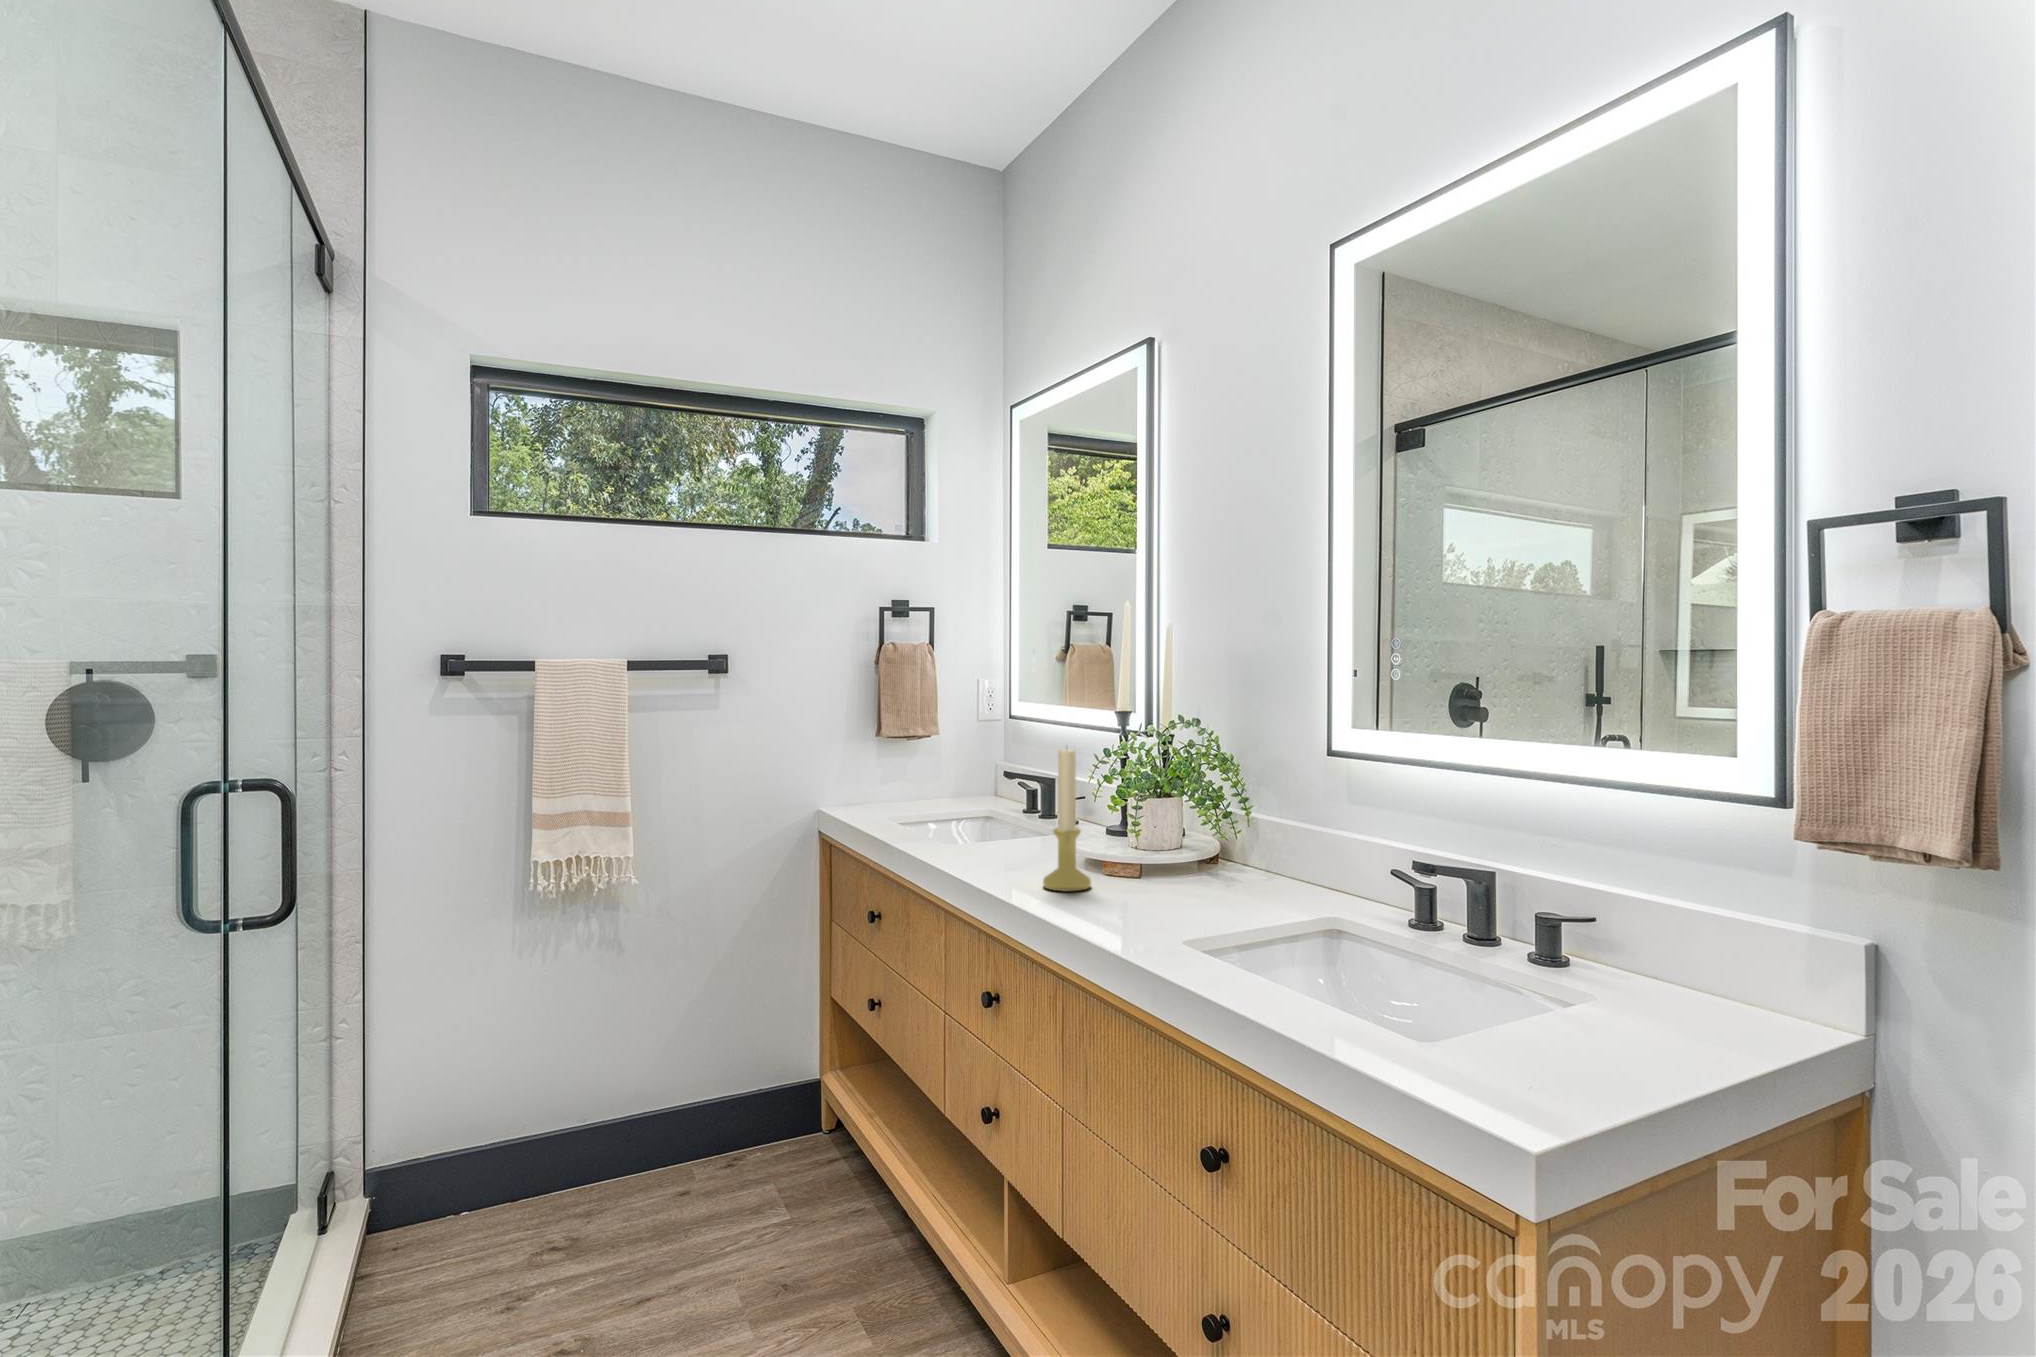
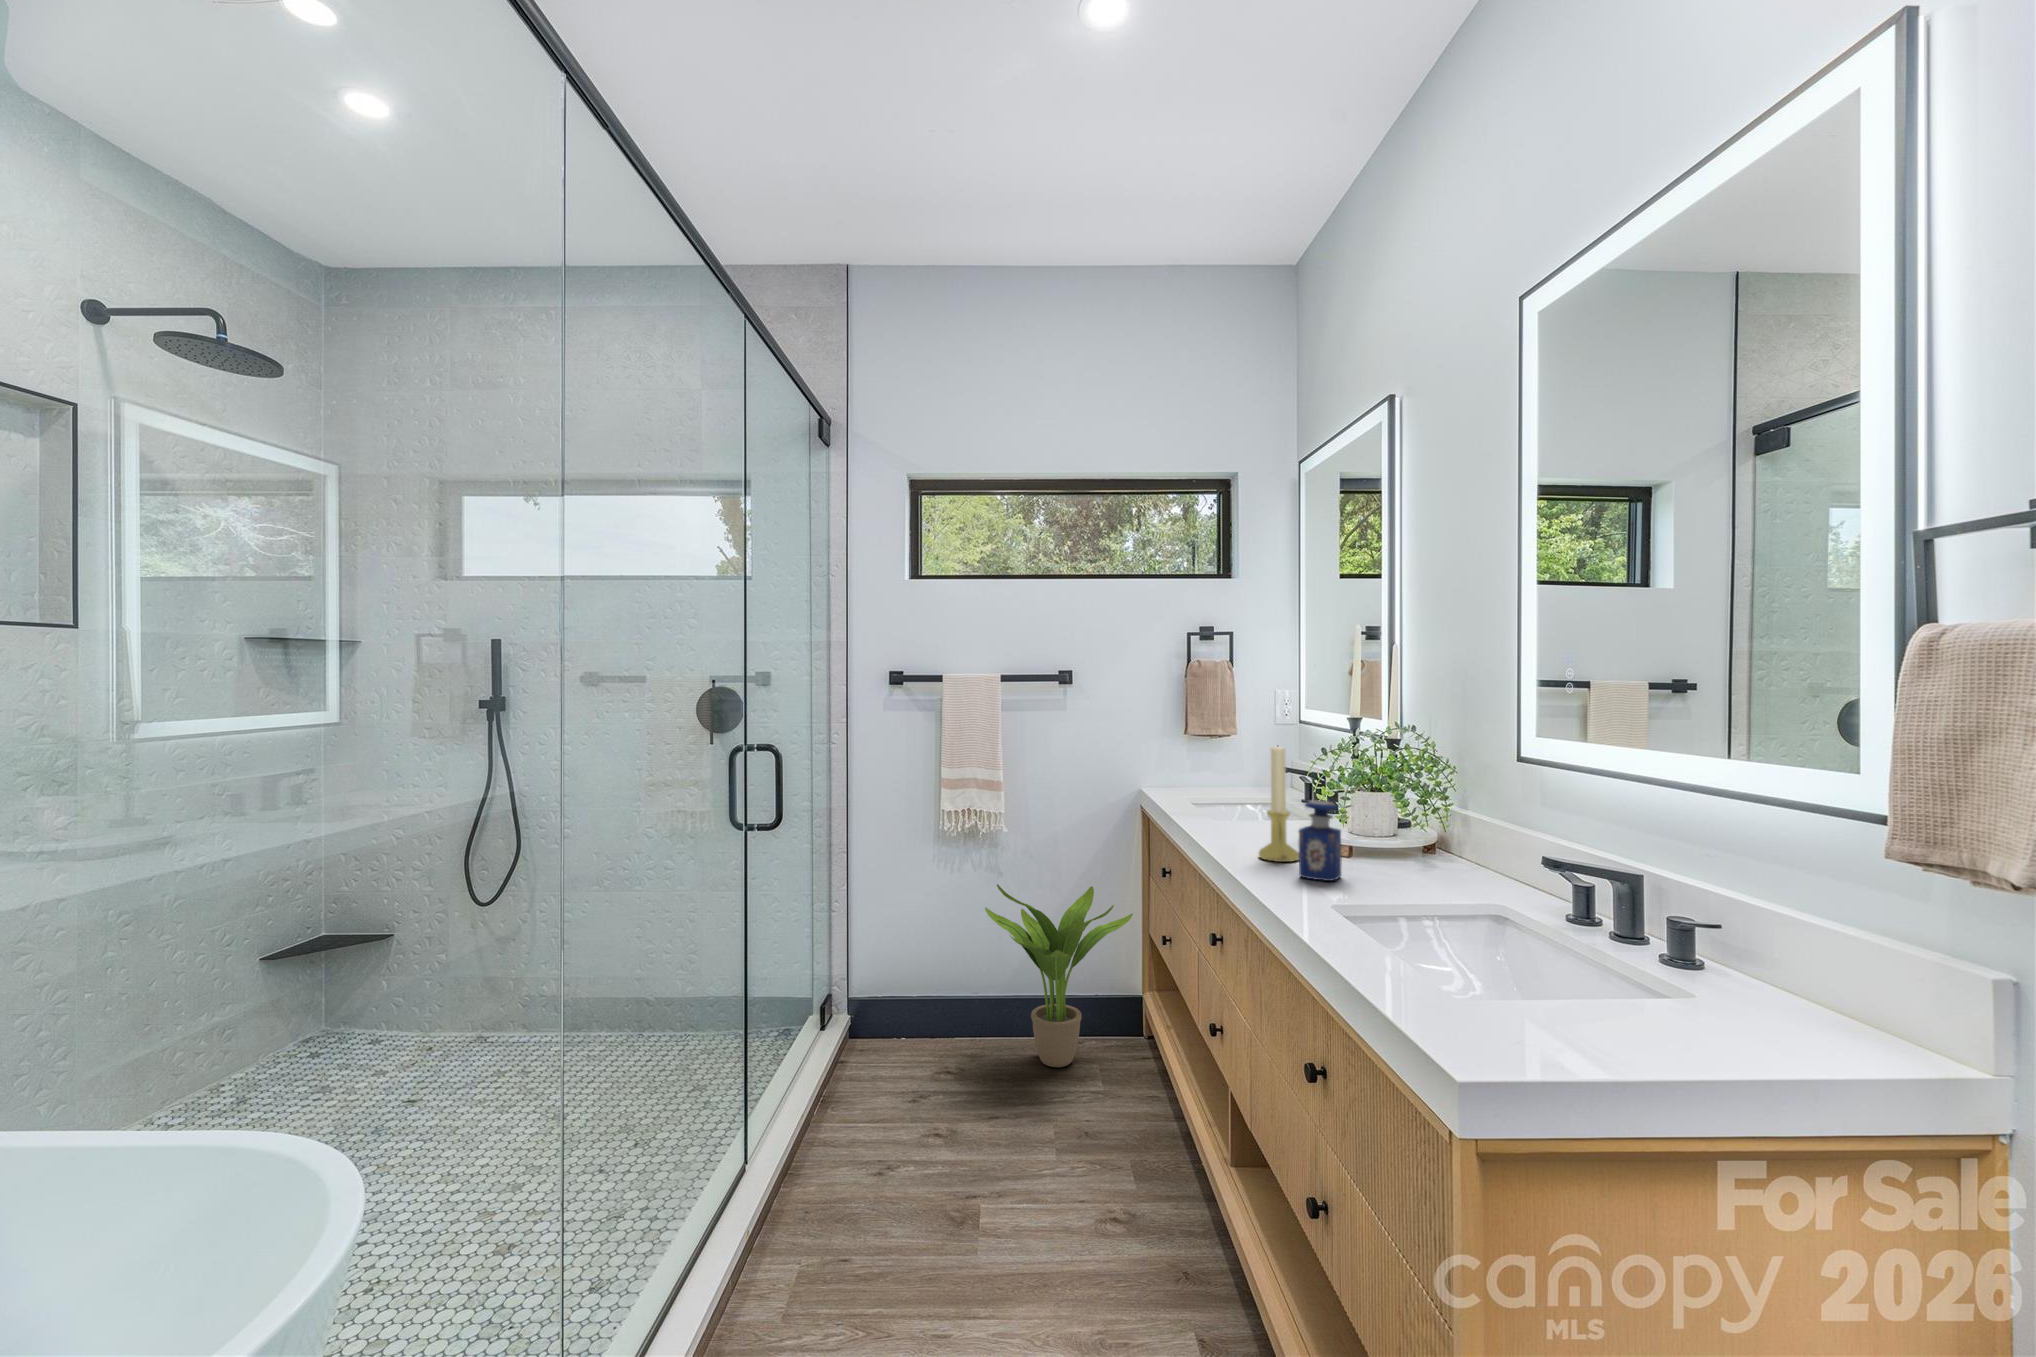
perfume bottle: none [1113,813,1157,910] -> present [1299,800,1341,881]
potted plant: none [605,945,815,1202] -> present [985,884,1133,1067]

